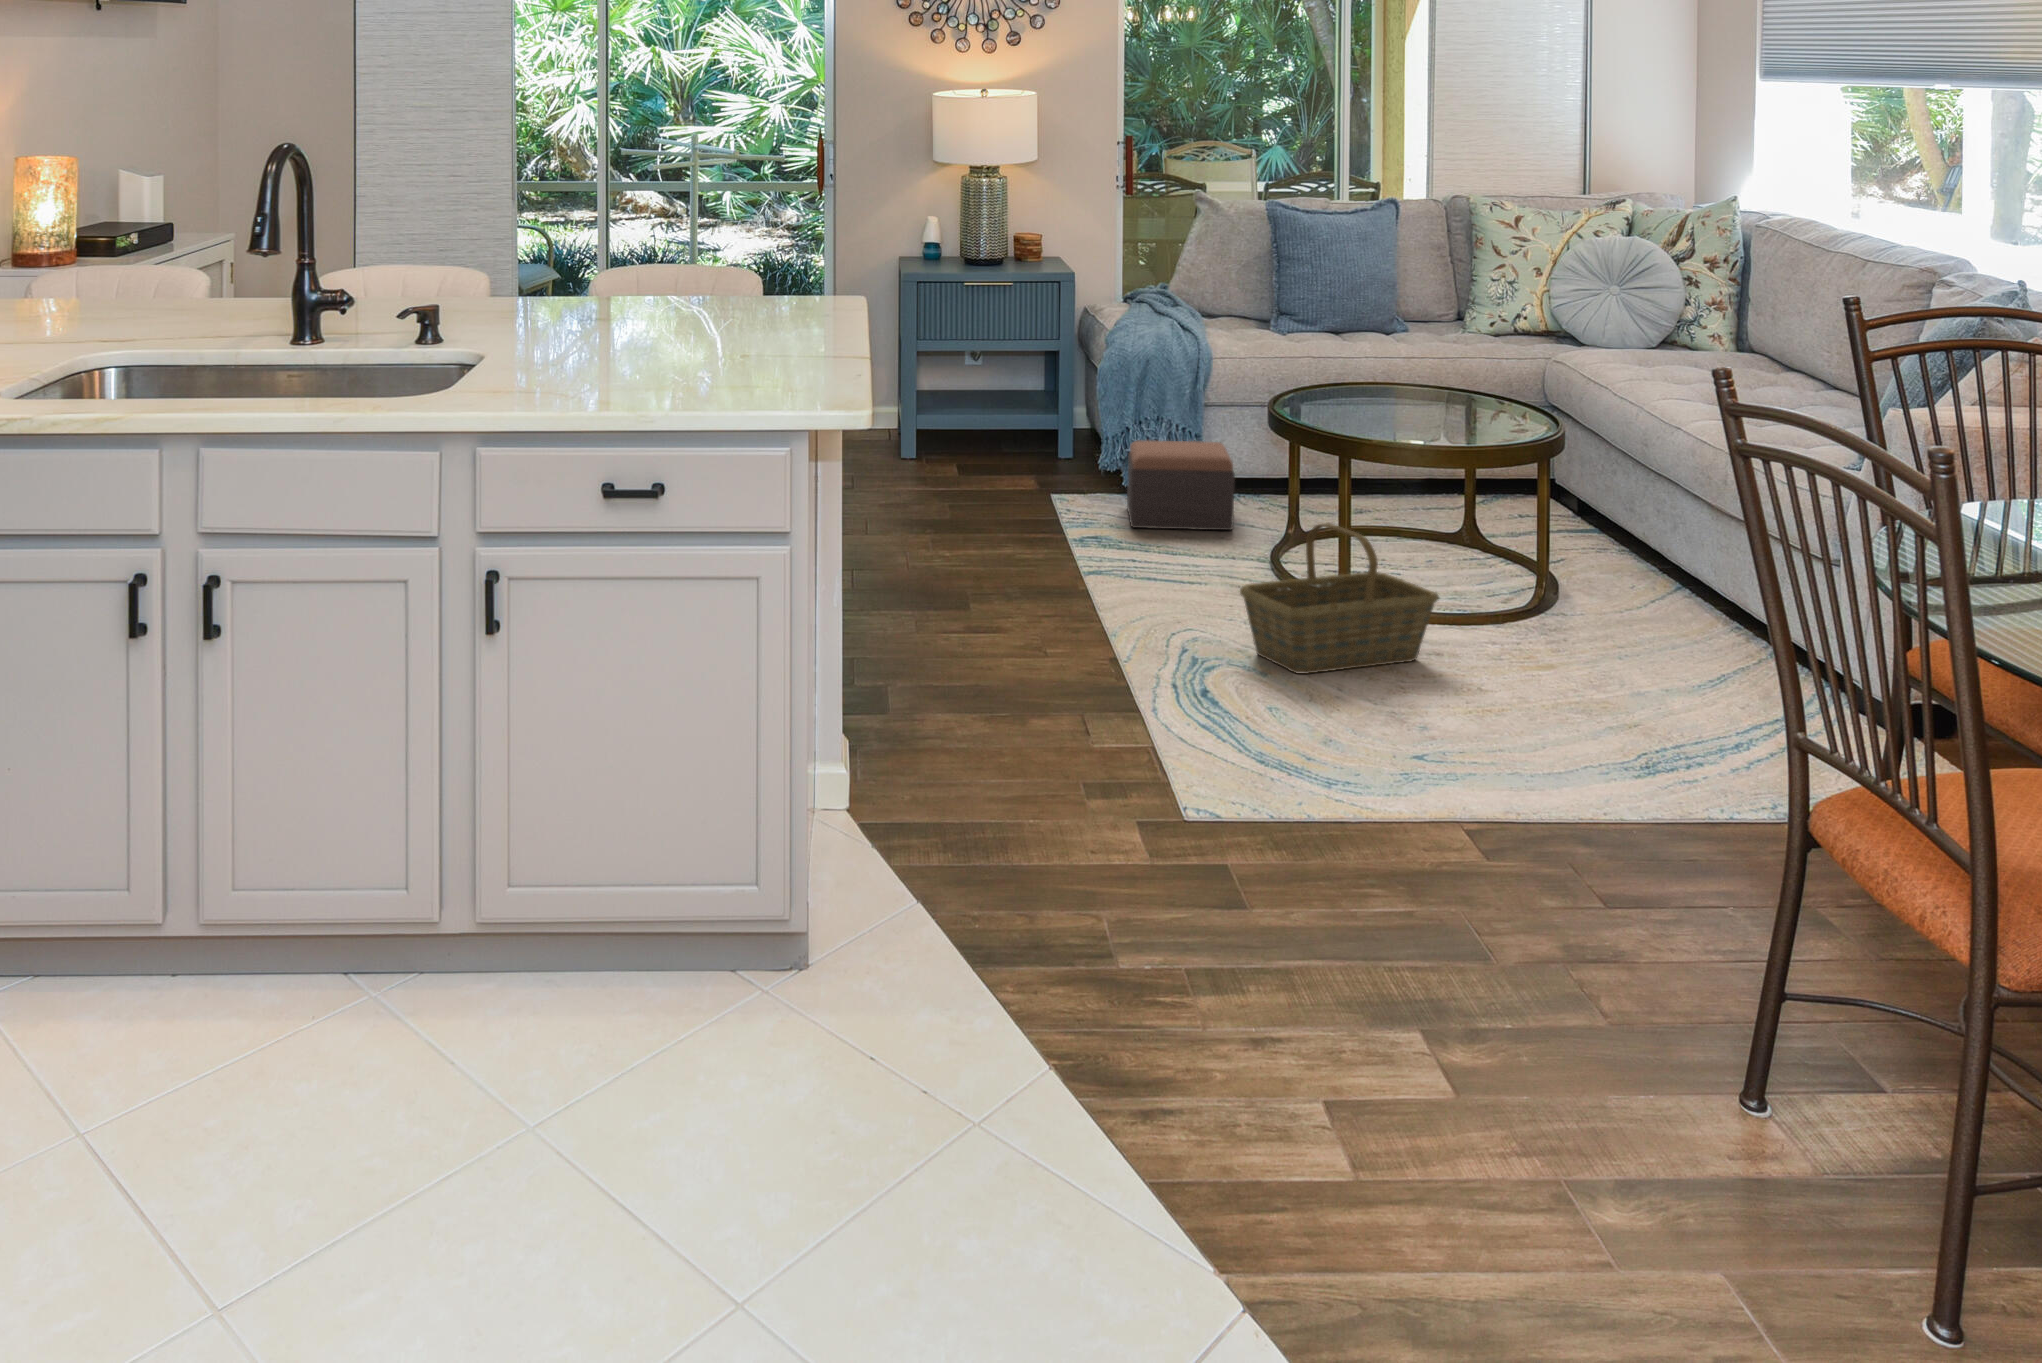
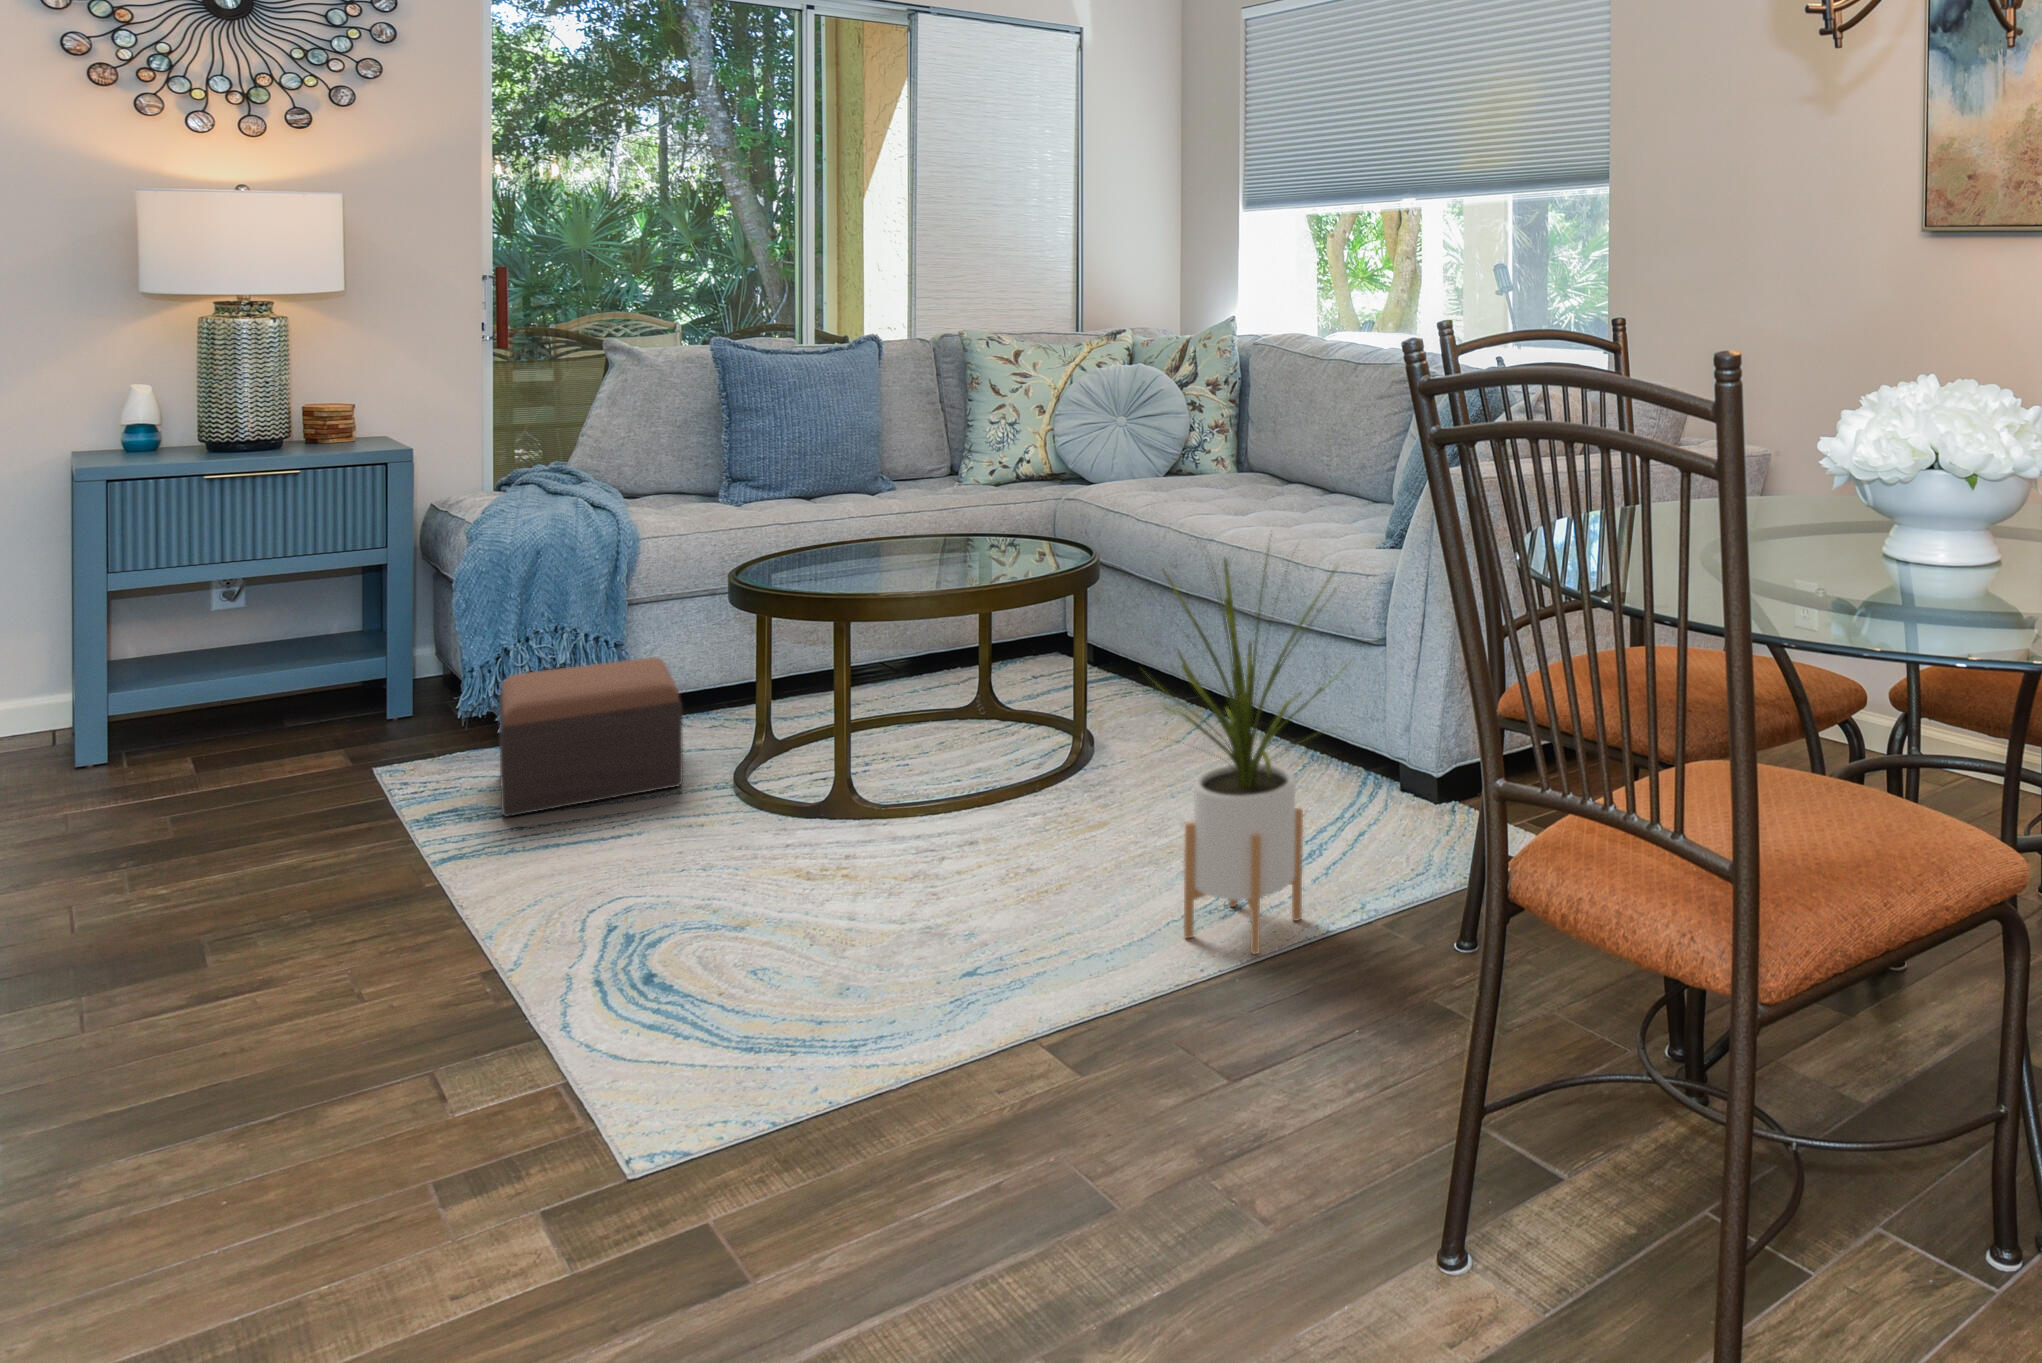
house plant: none [1504,377,1667,670] -> present [1143,546,1349,954]
basket: present [1240,523,1439,674] -> none [714,819,1066,1127]

